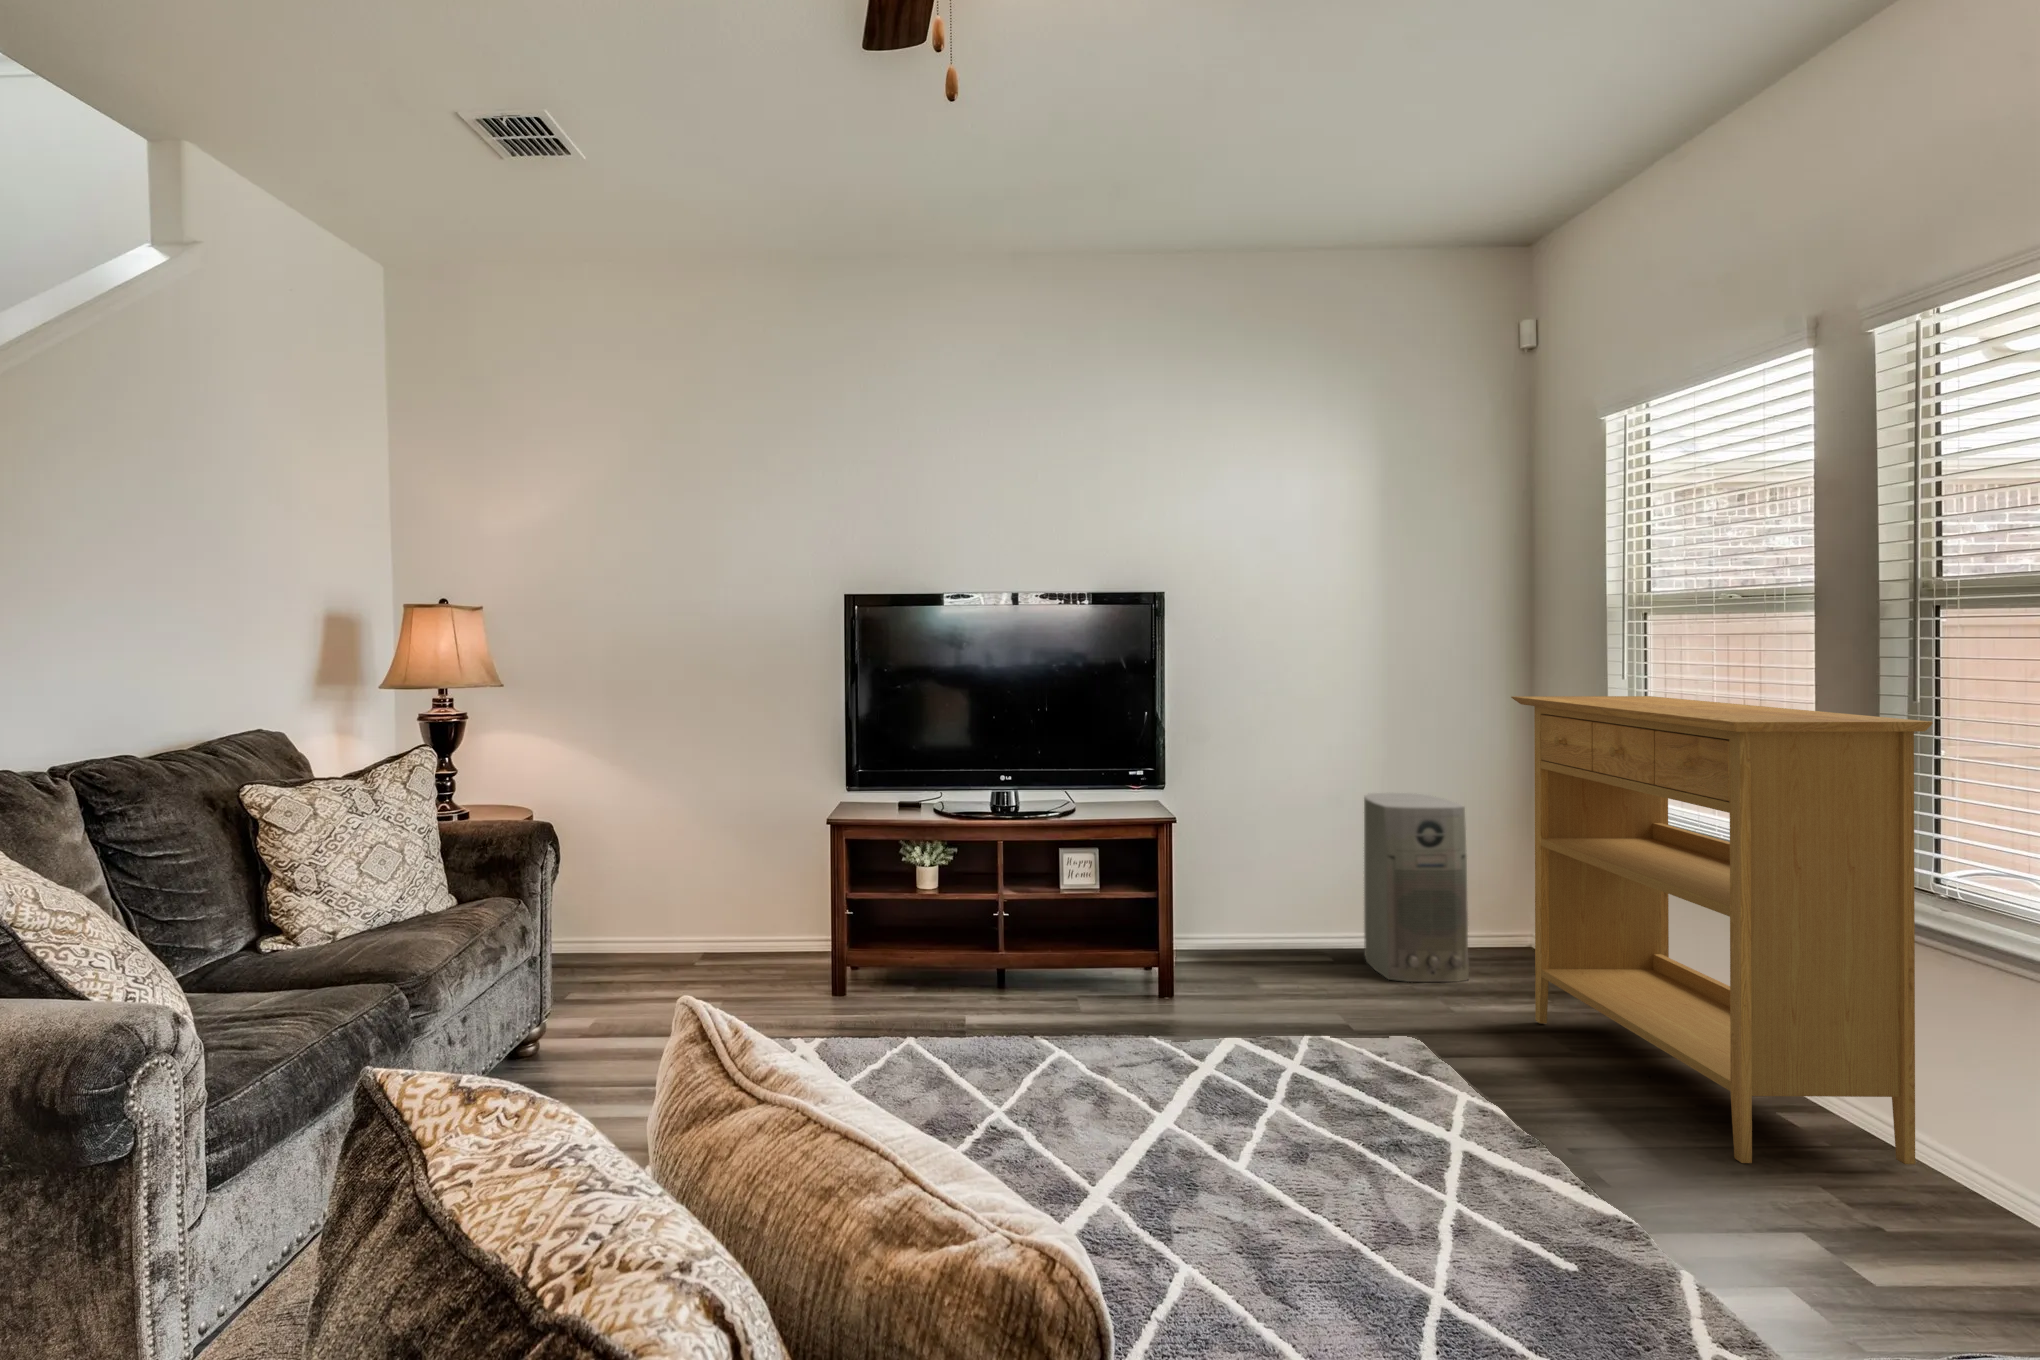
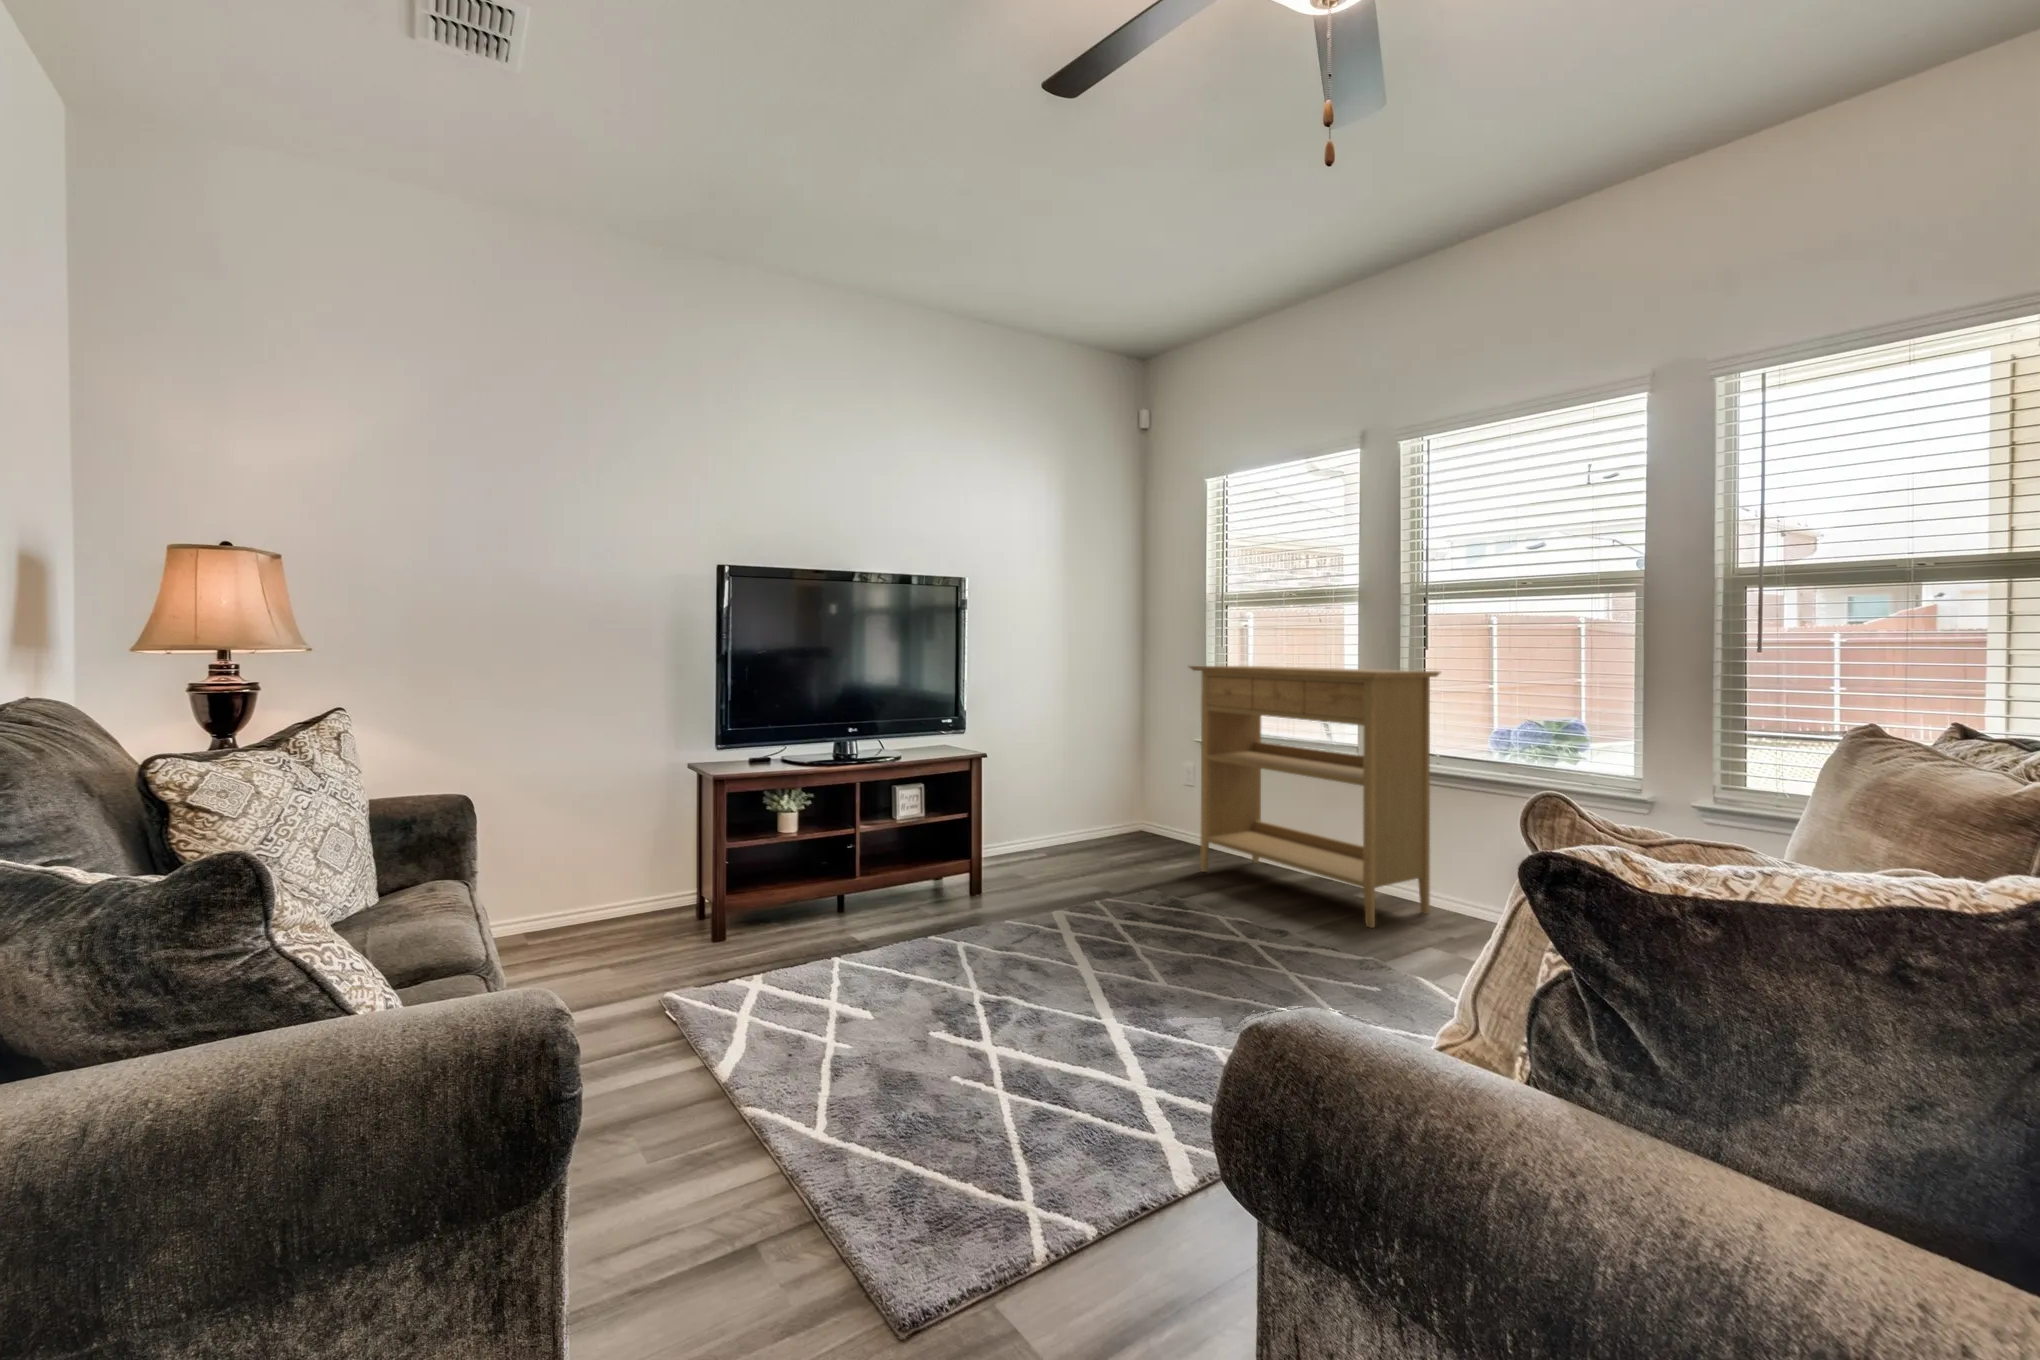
air purifier: present [1364,793,1469,982] -> none [1067,735,1141,859]

